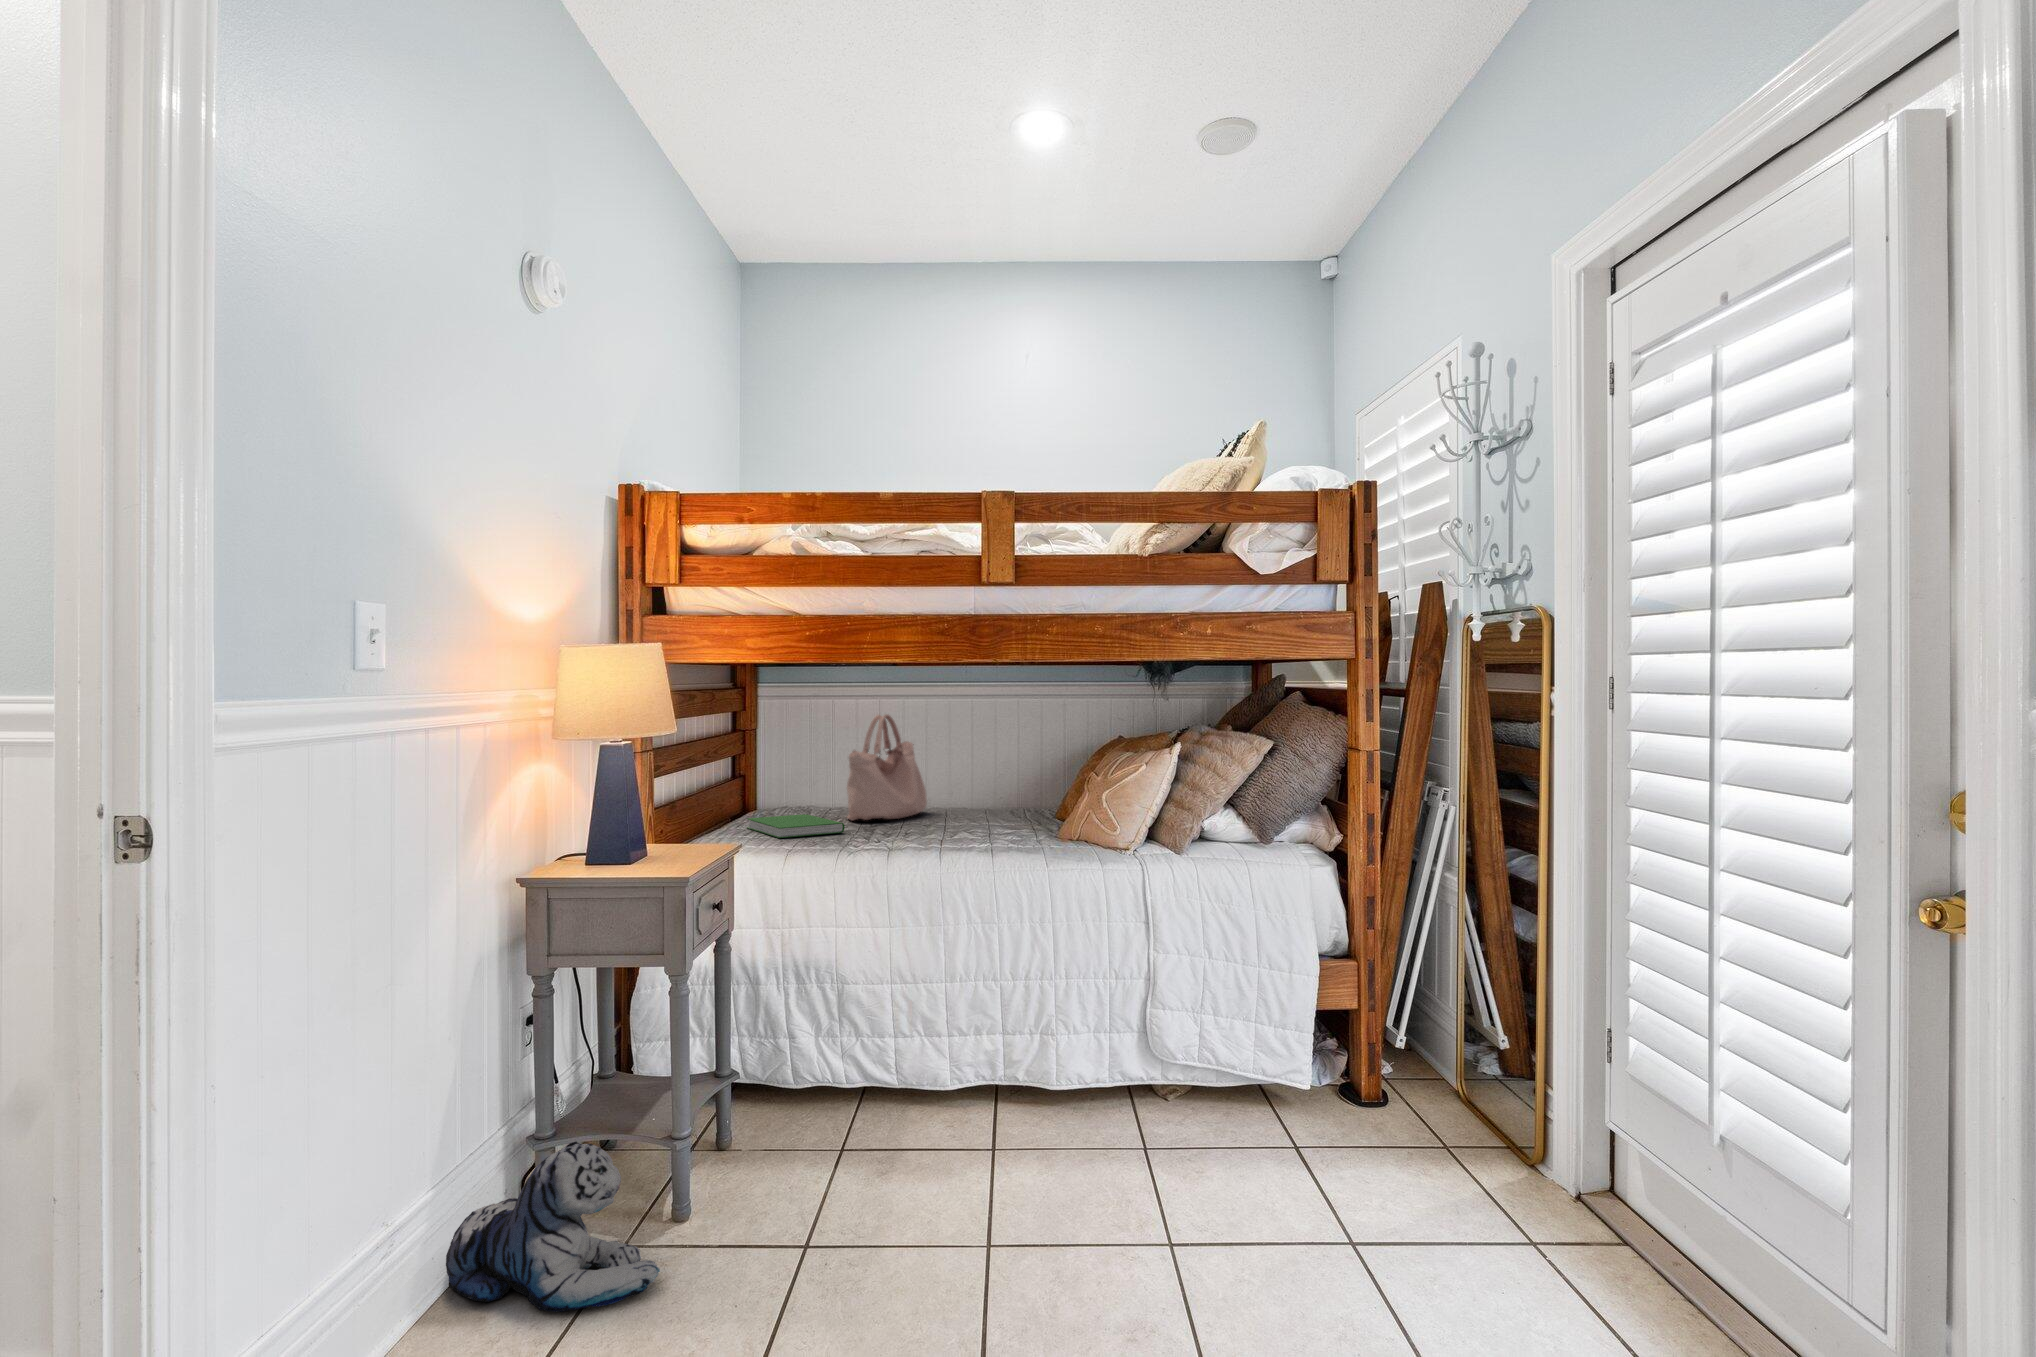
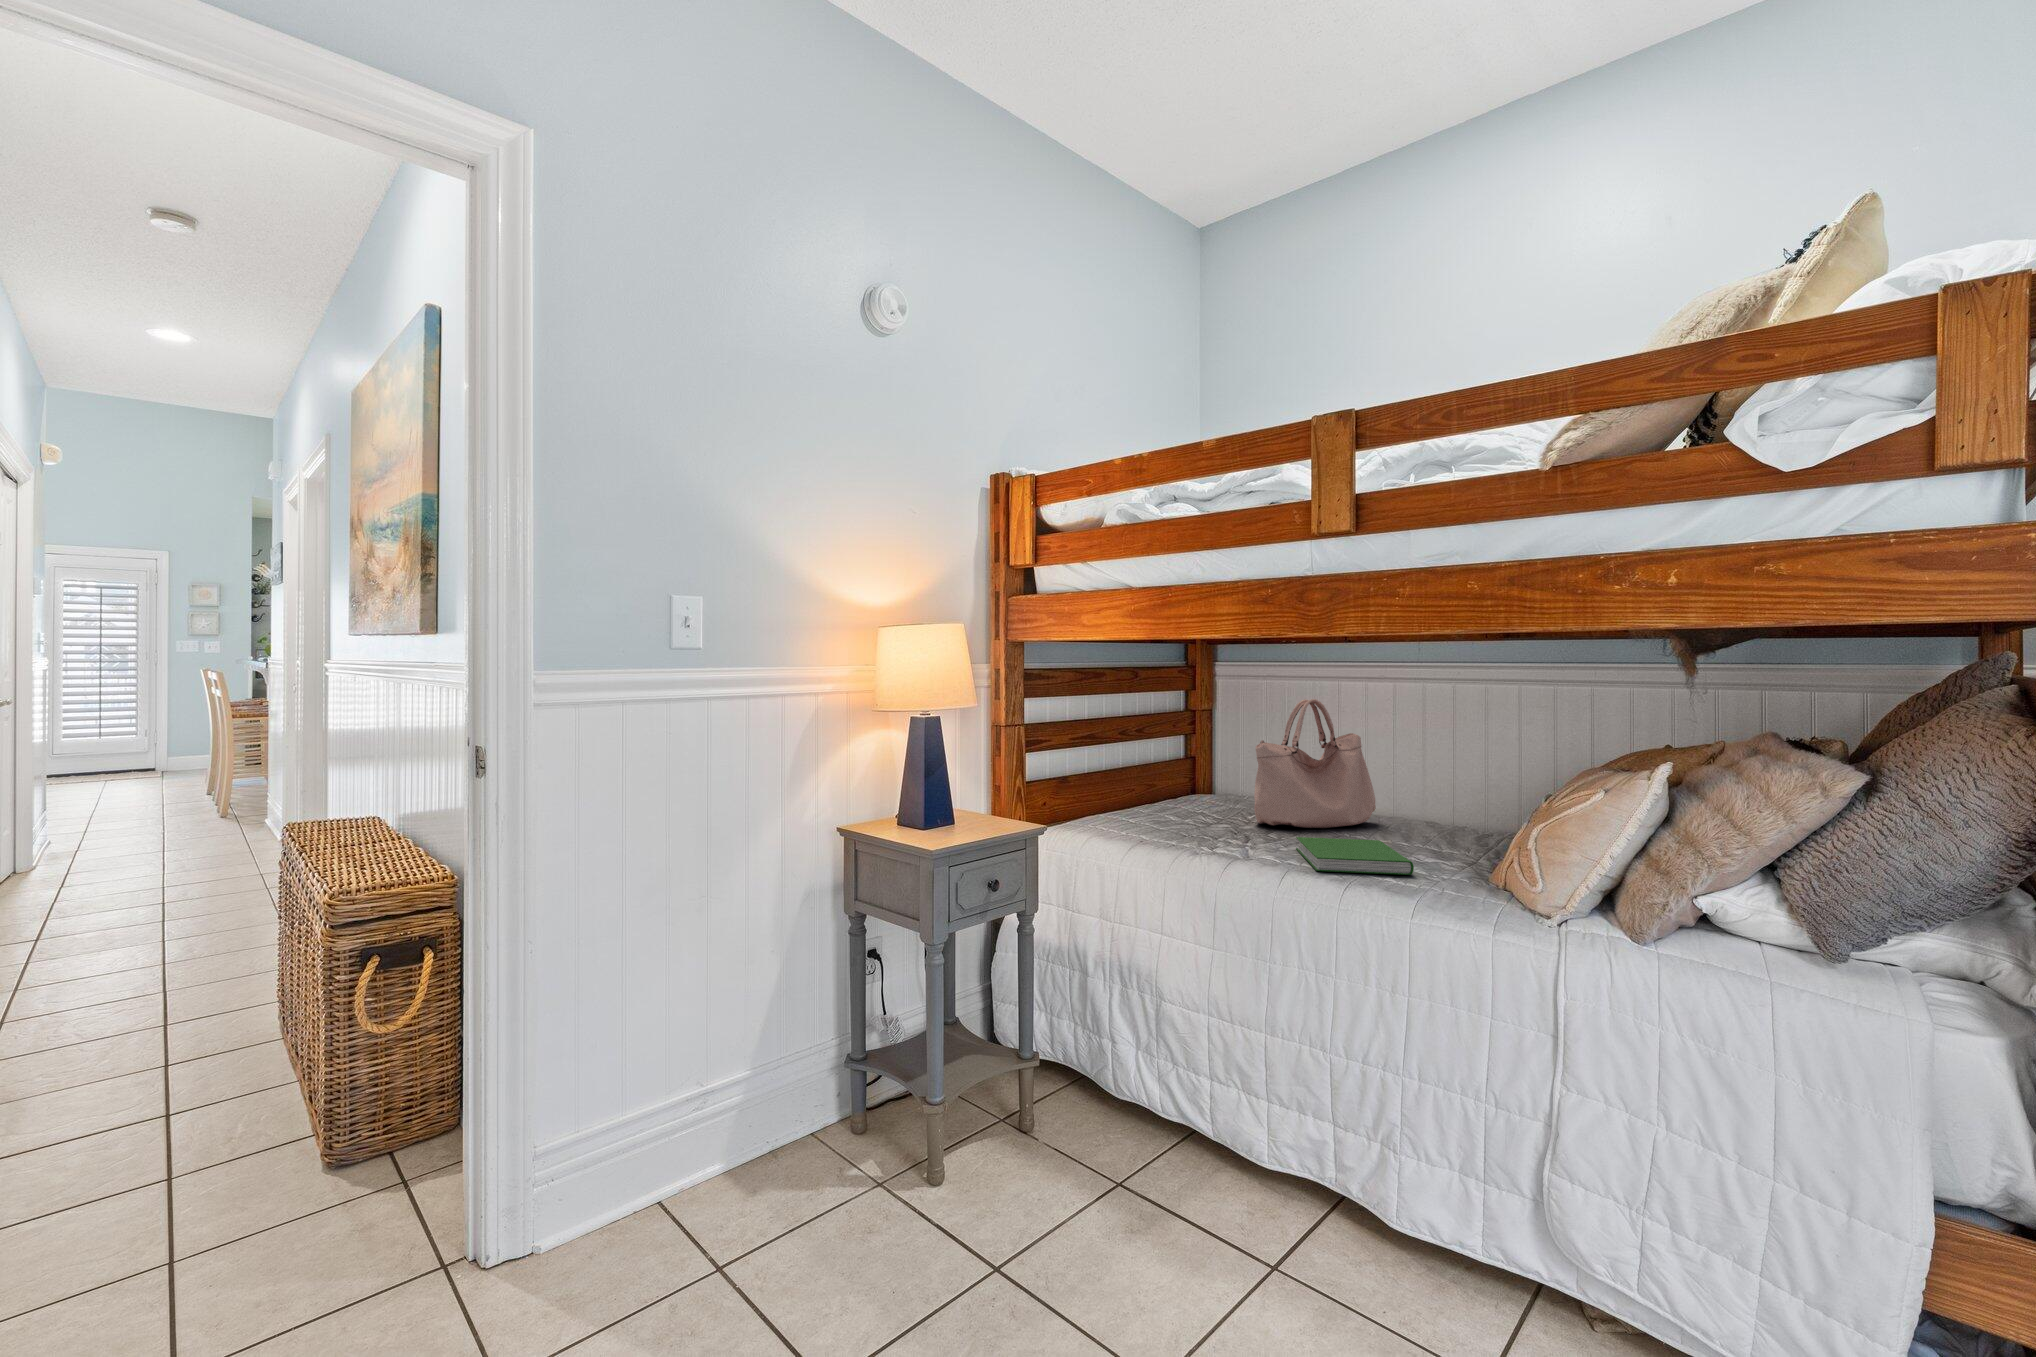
hardcover book: present [747,814,845,838] -> present [1296,837,1414,875]
plush toy: present [446,1142,660,1312] -> none [759,1078,868,1232]

